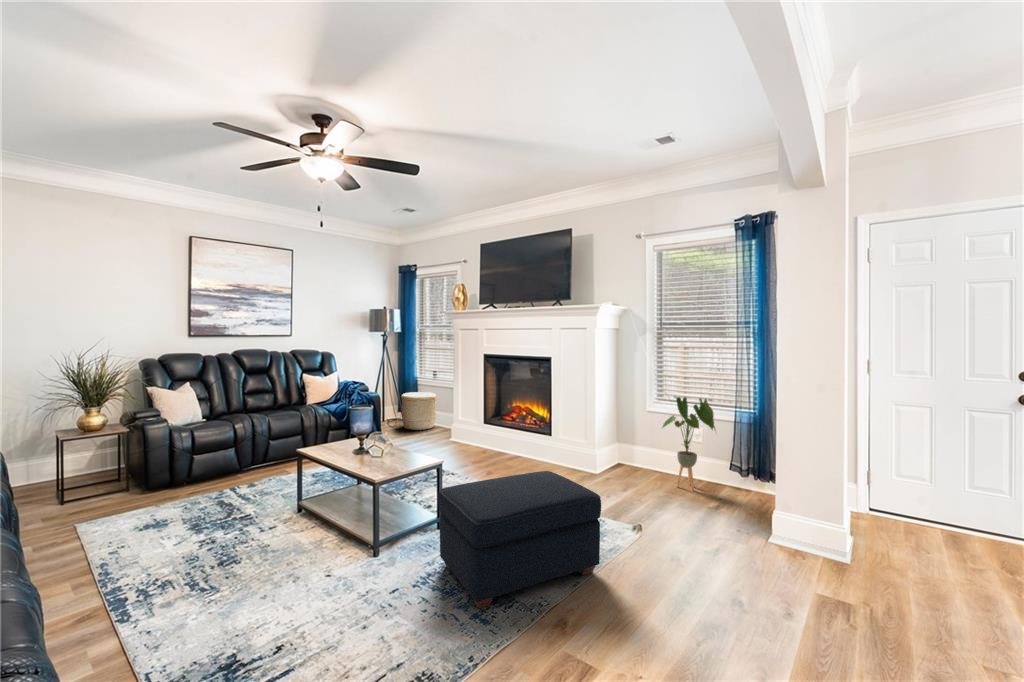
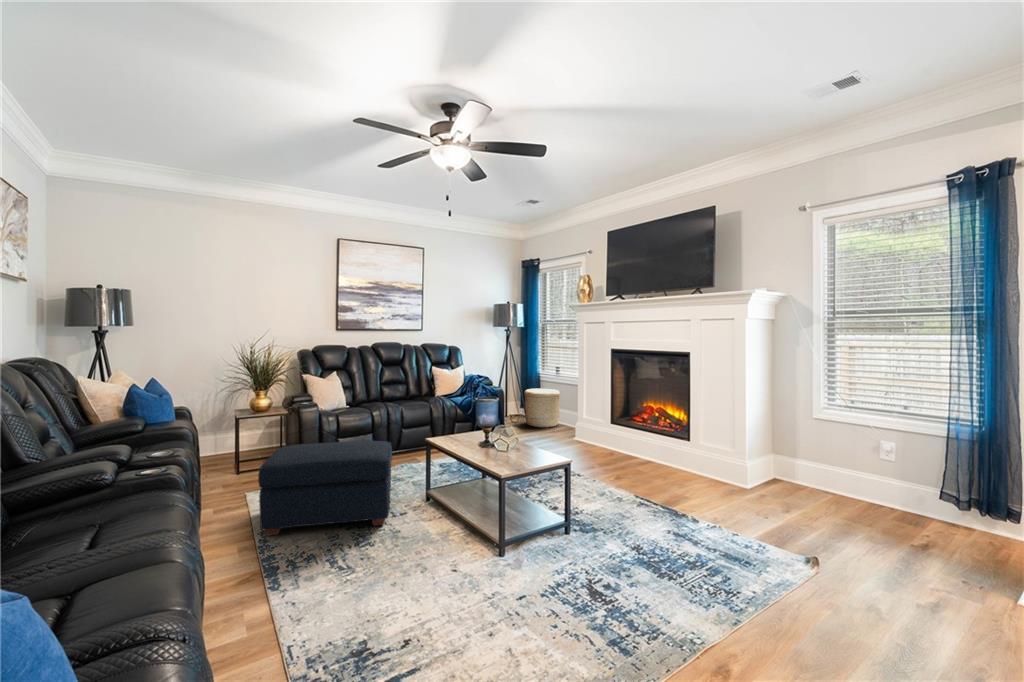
house plant: present [662,397,715,490] -> none [837,403,921,521]
ottoman: present [438,471,601,608] -> present [258,441,392,536]

